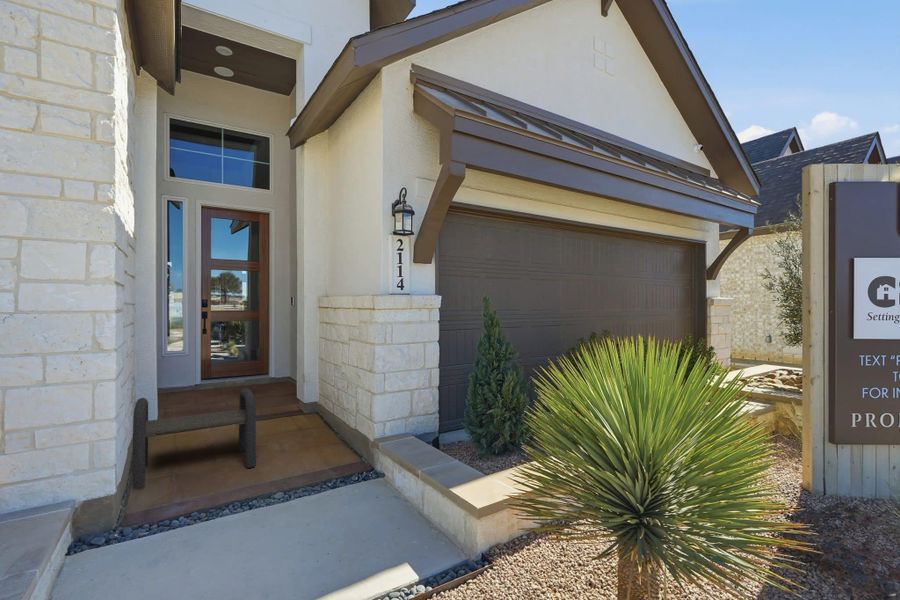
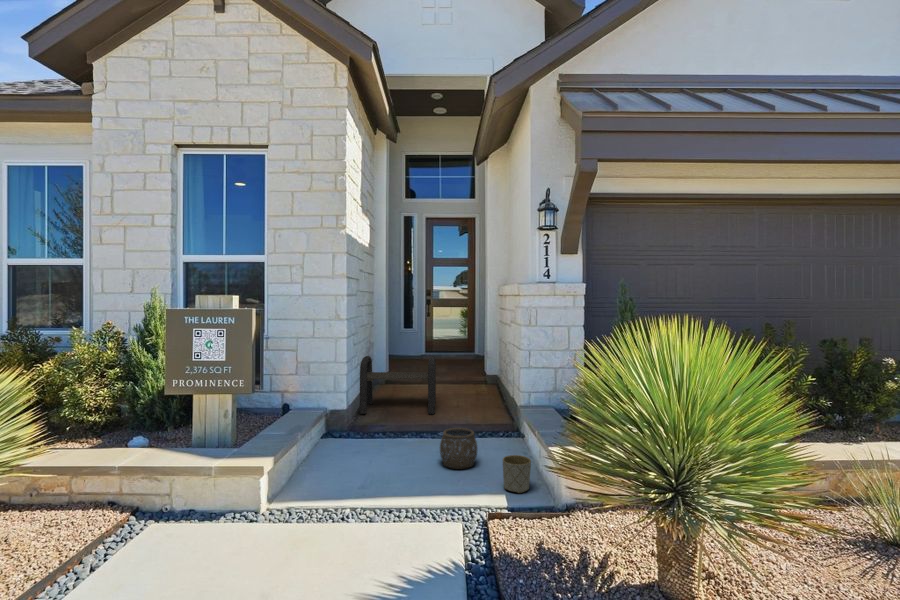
woven basket: none [303,491,359,557] -> present [440,428,477,469]
planter: none [413,518,451,574] -> present [503,455,531,493]

